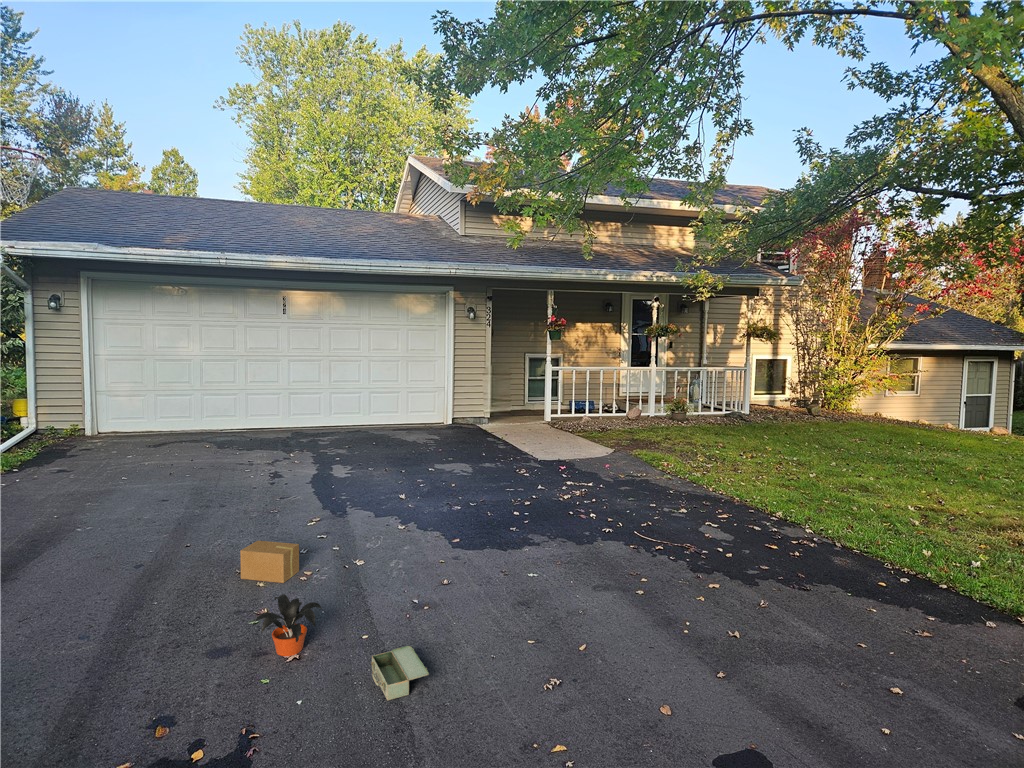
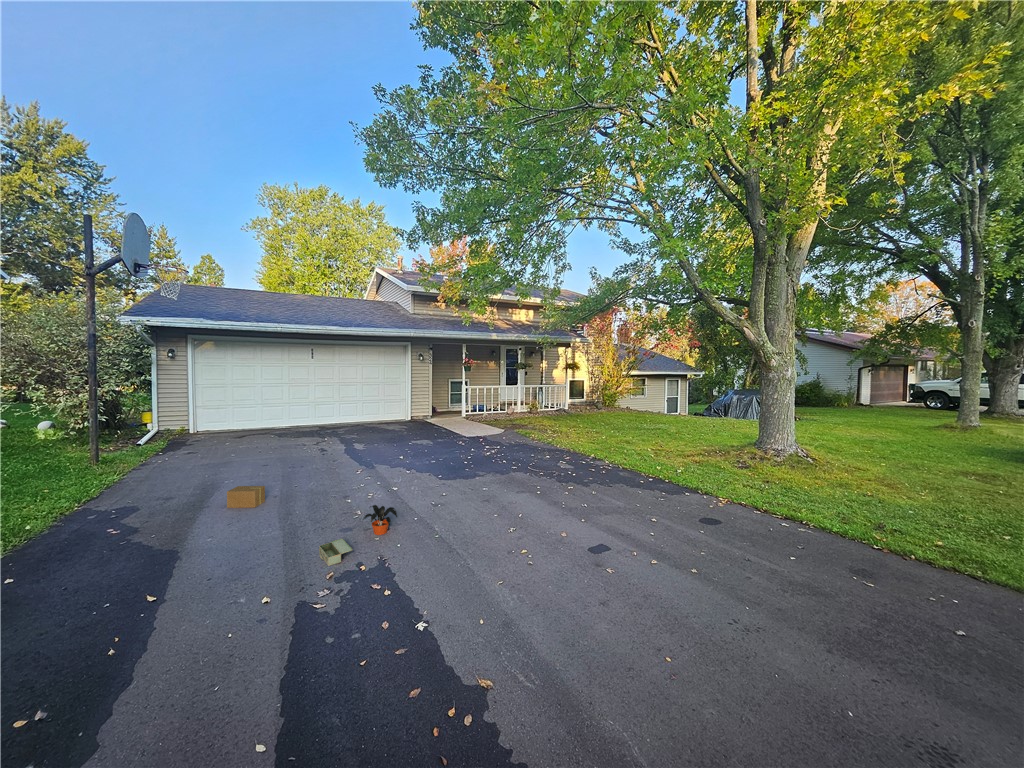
cardboard box: present [240,541,299,583] -> present [227,486,265,508]
toolbox: present [371,646,429,700] -> present [319,539,353,566]

